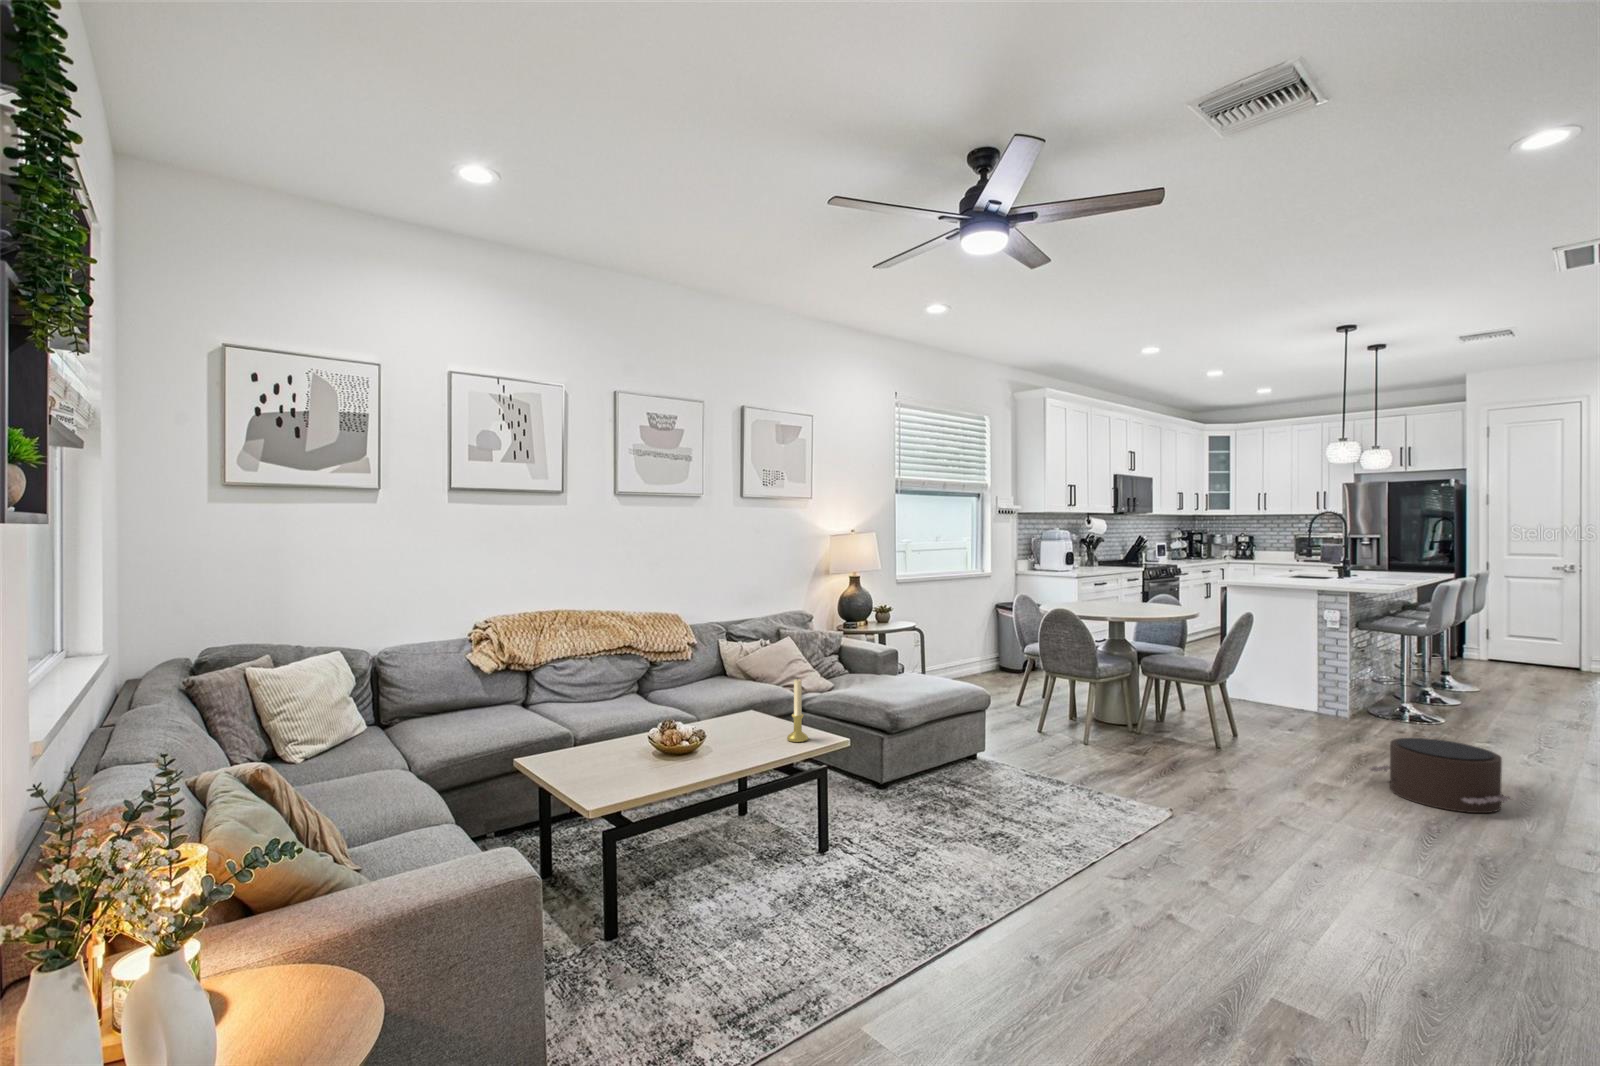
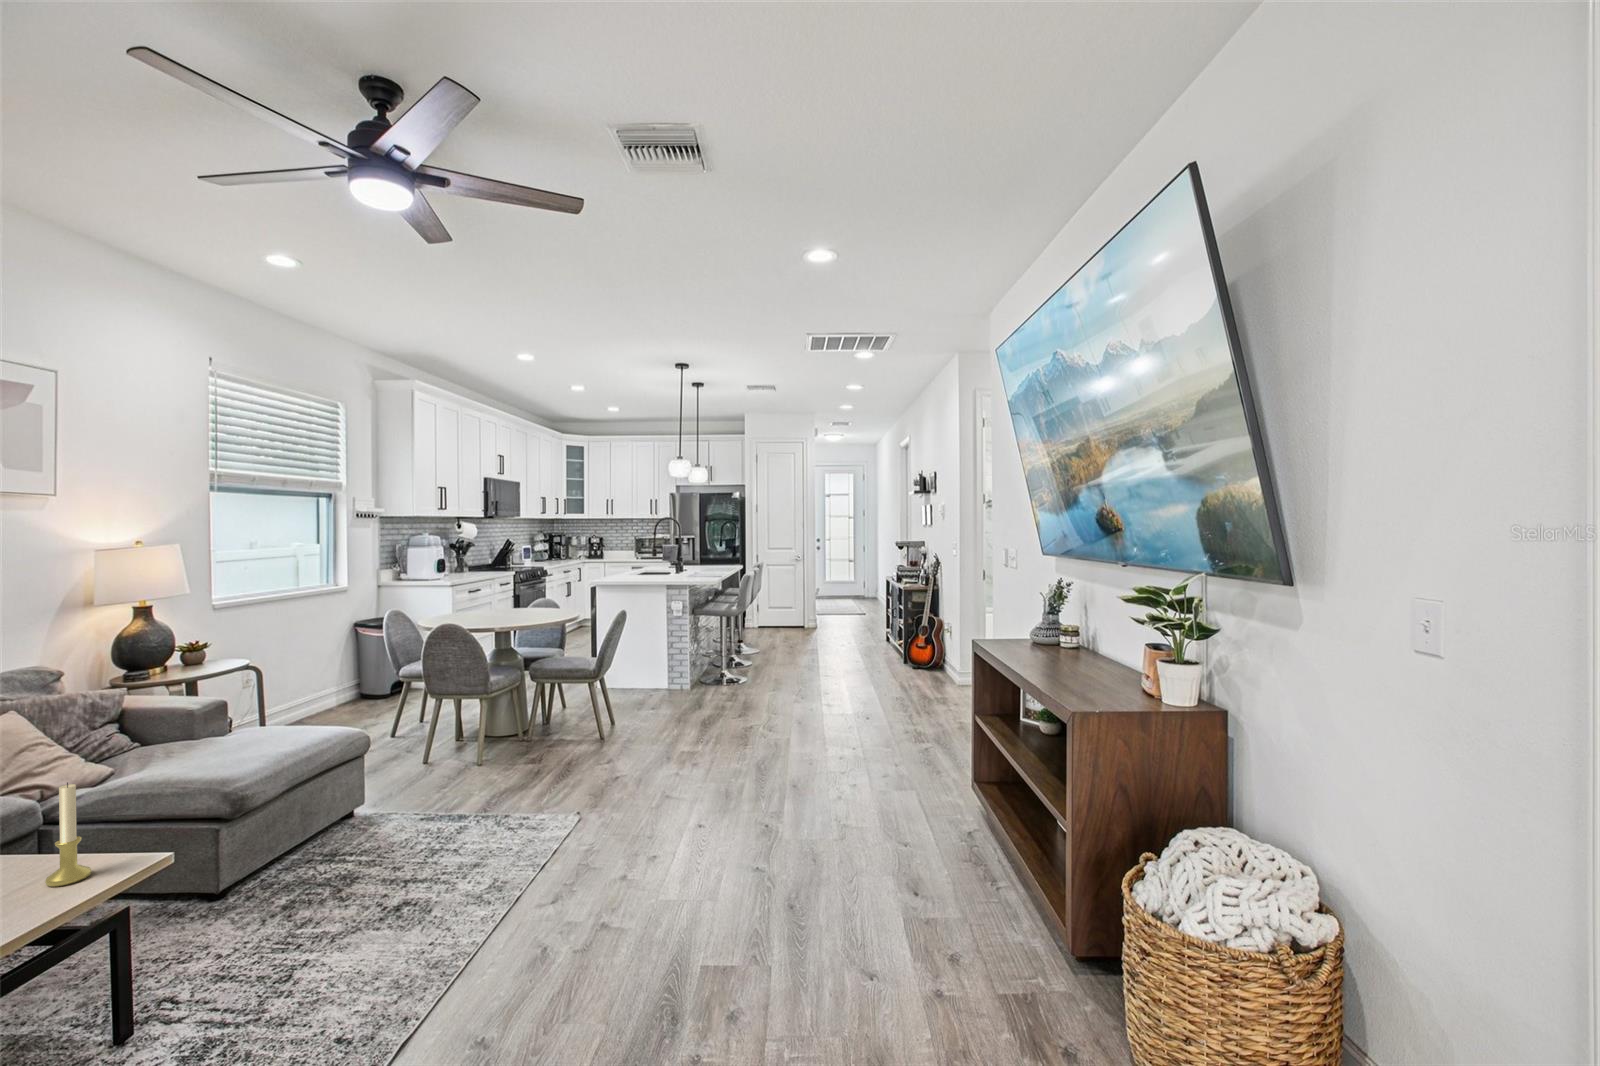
pouf: present [1370,738,1510,813] -> none [717,698,806,752]

